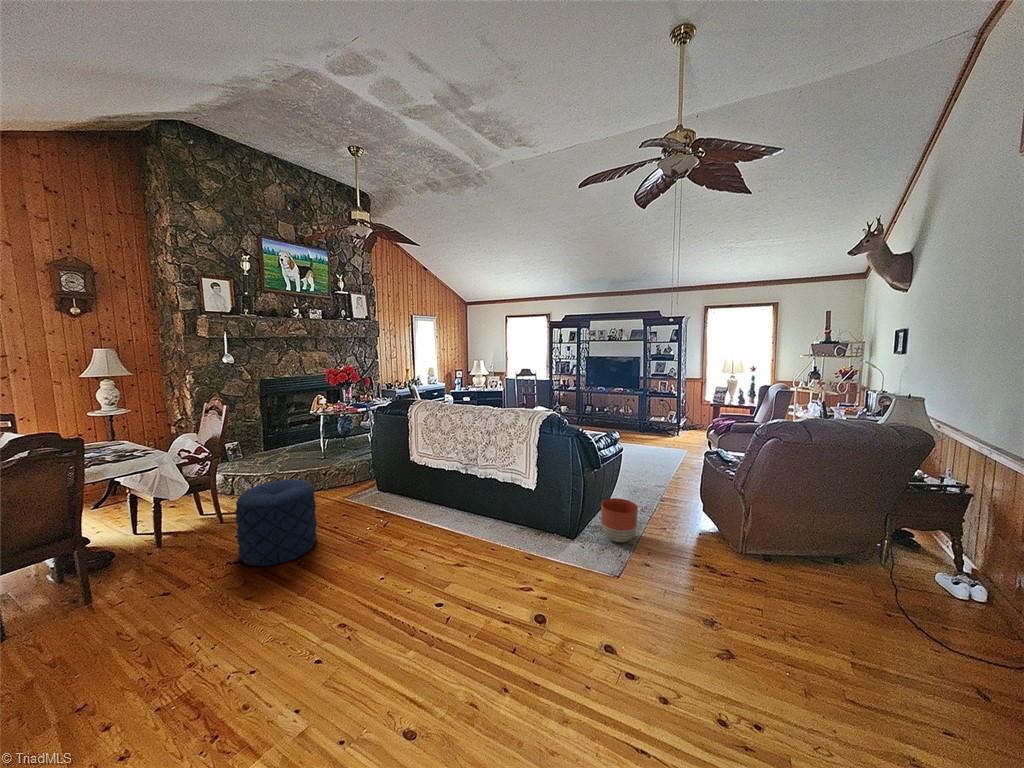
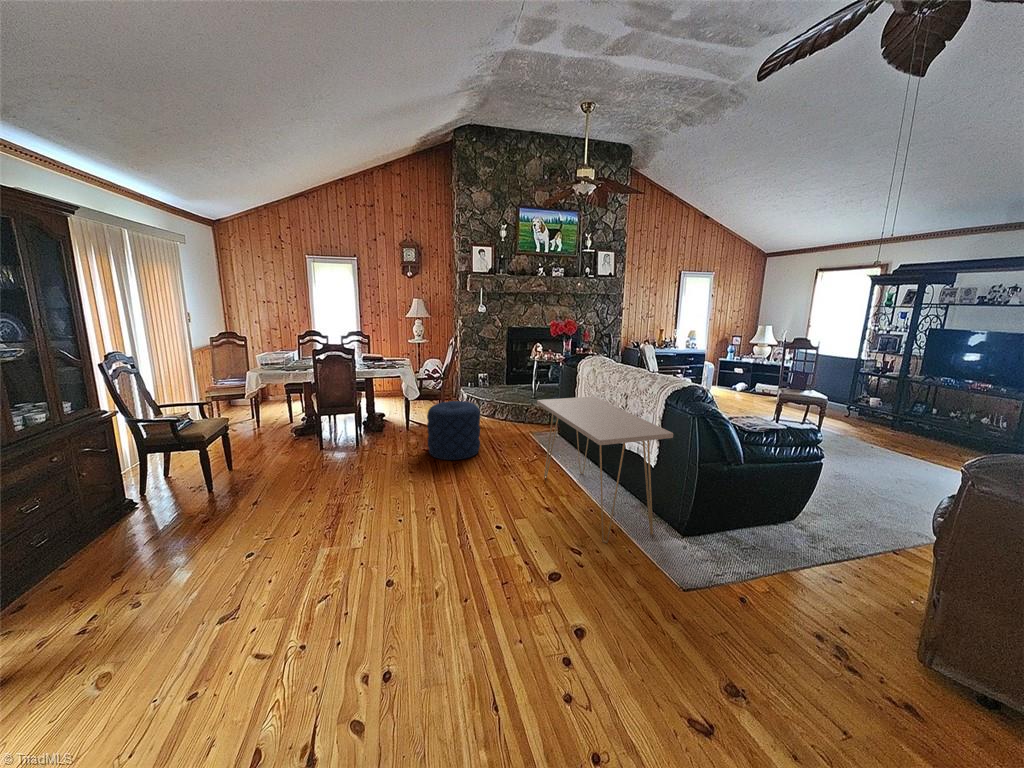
console table: none [411,441,561,570] -> present [537,396,673,543]
planter: present [601,498,638,542] -> none [721,507,780,569]

